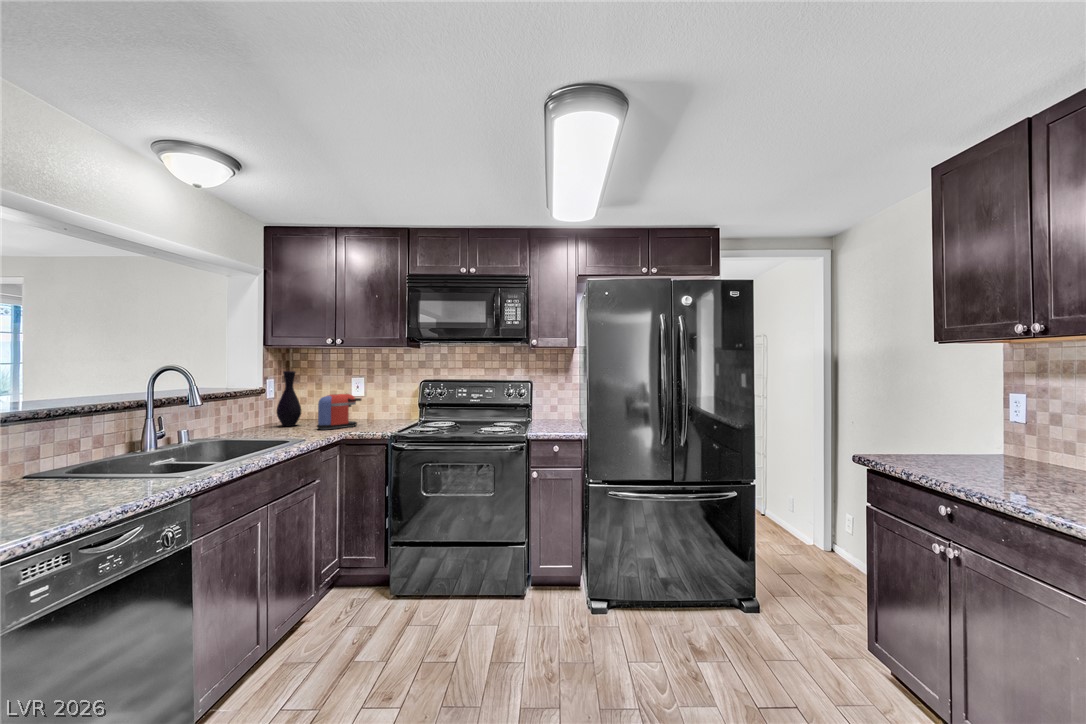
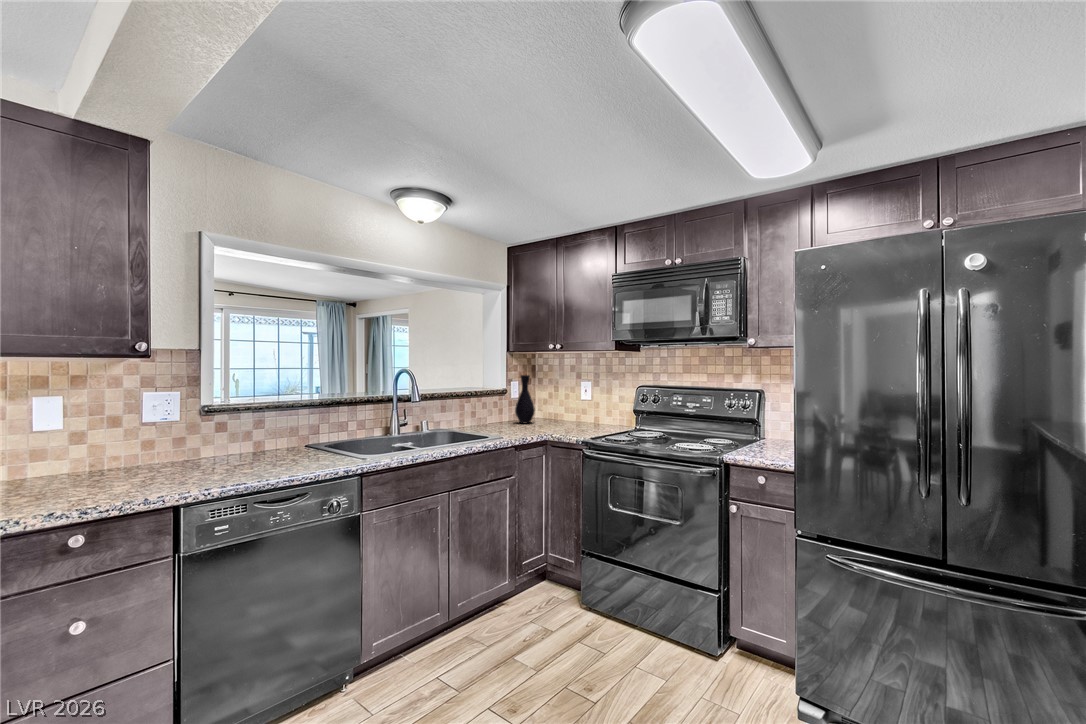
coffee maker: present [317,394,362,429] -> none [537,397,579,429]

